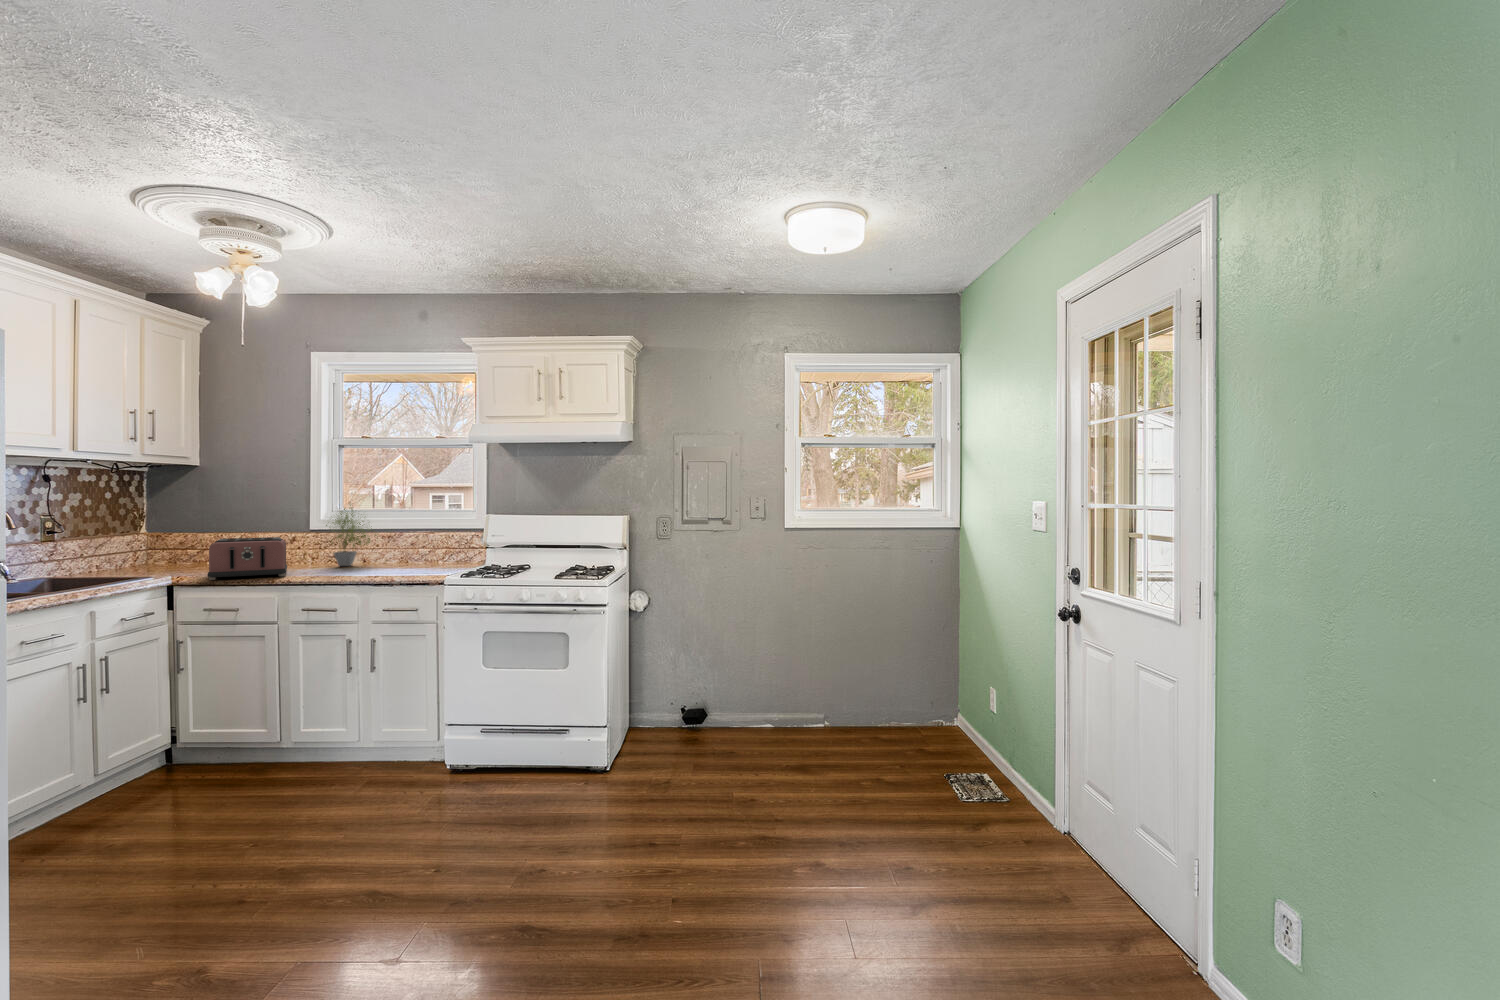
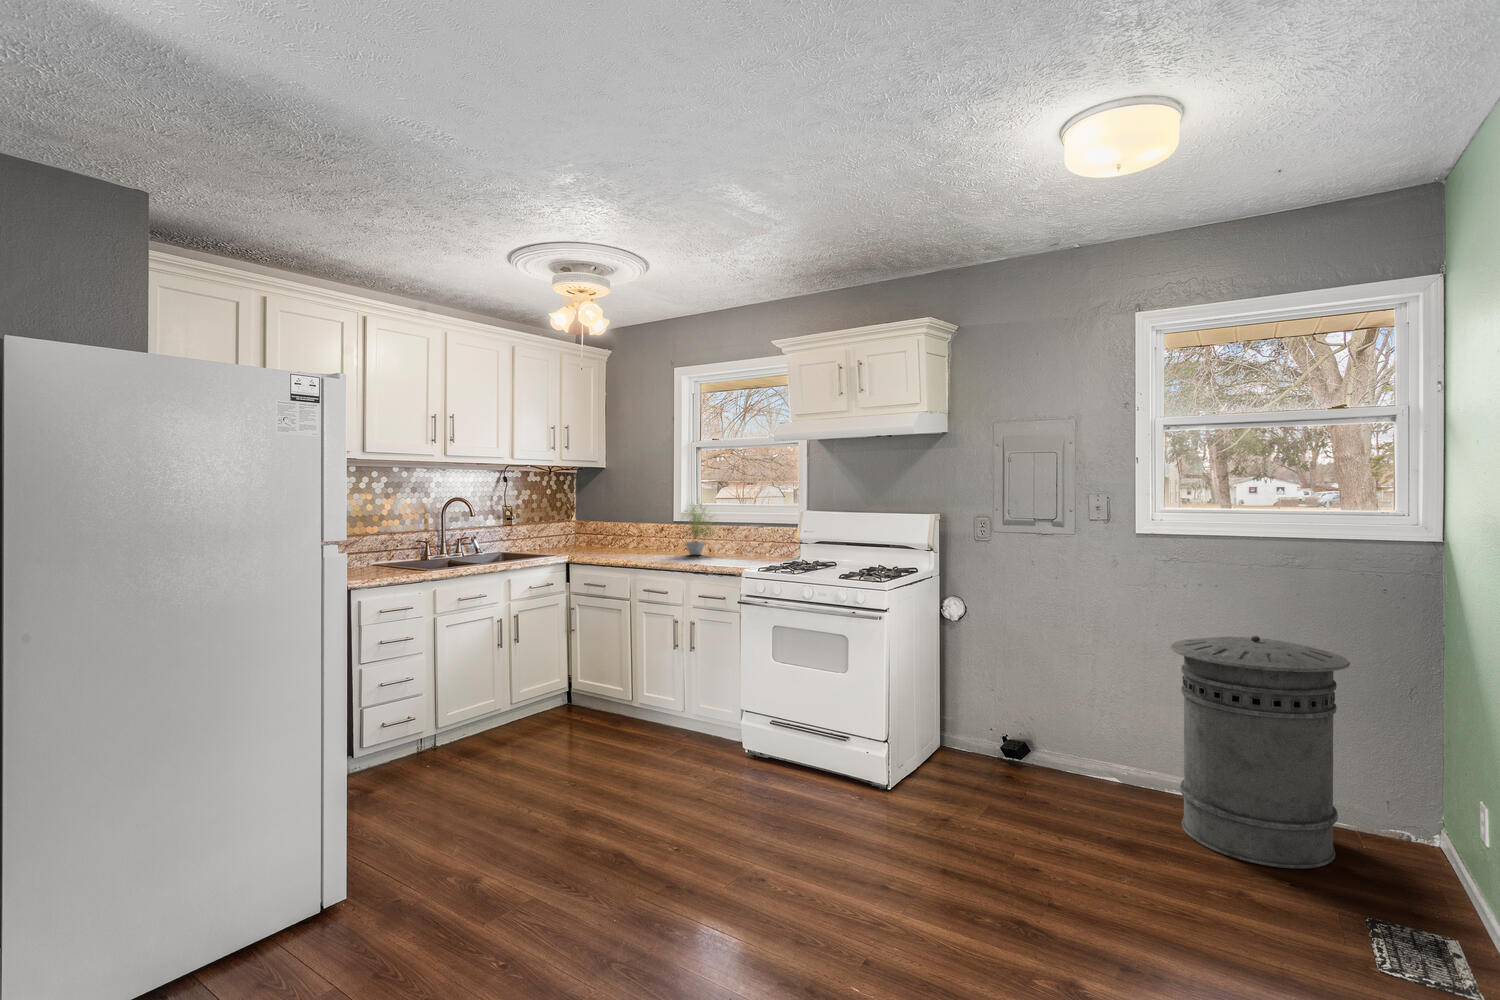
toaster: present [207,537,287,580] -> none [585,527,649,561]
trash can: none [823,598,932,759] -> present [1171,635,1350,869]

